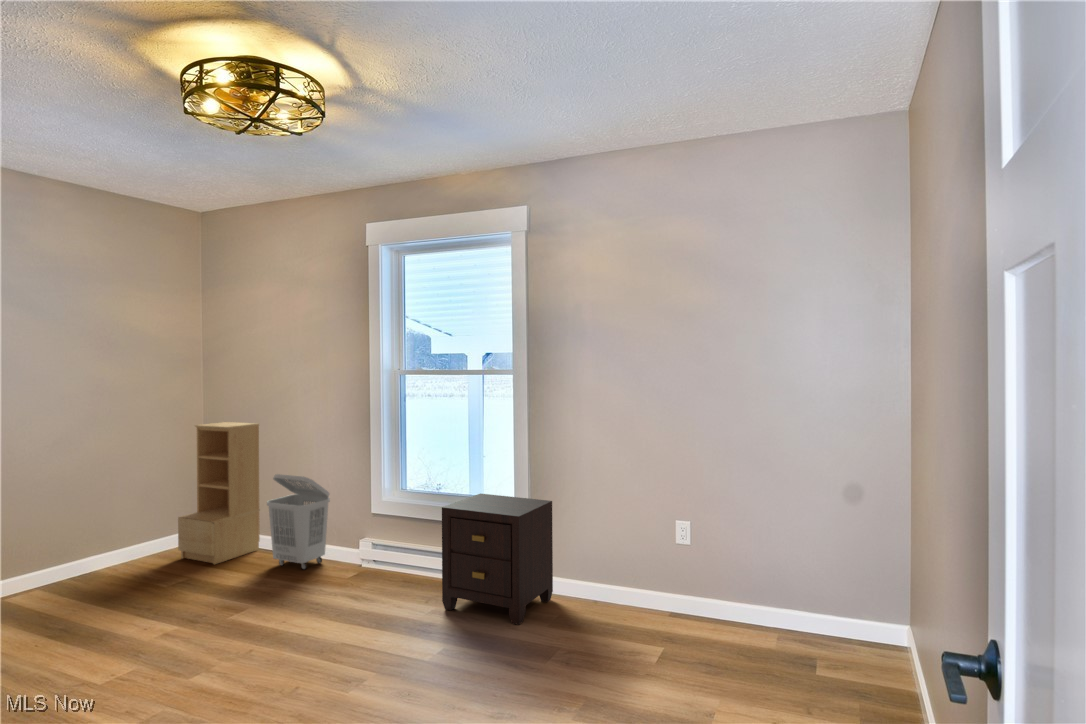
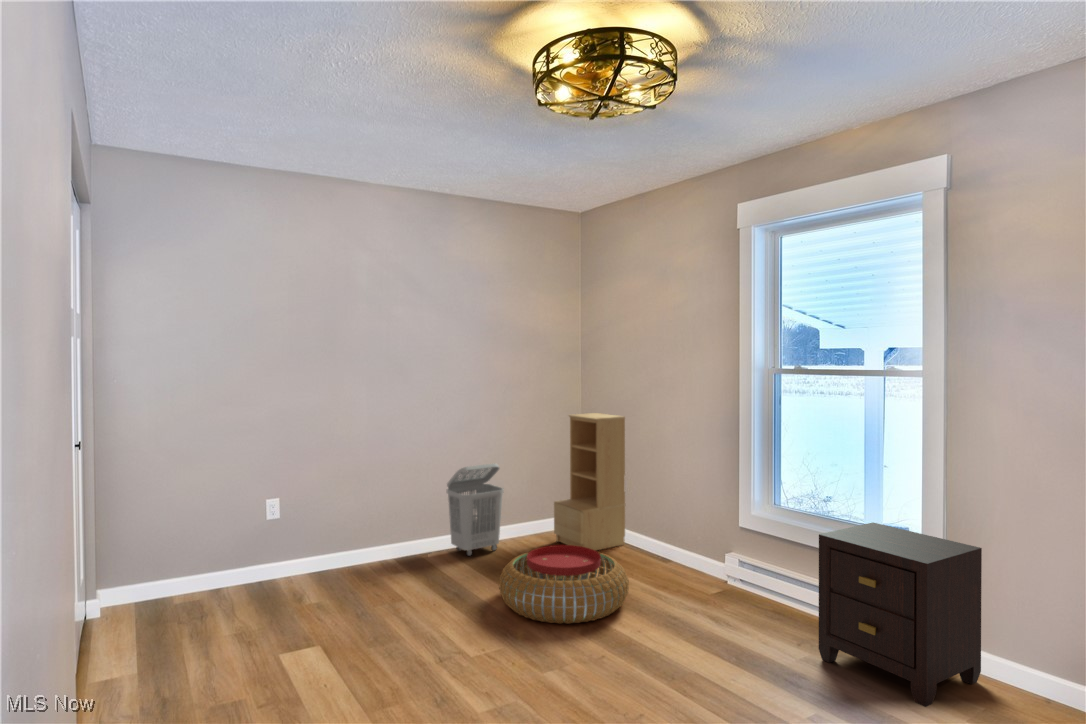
laundry basket: present [267,474,330,570] -> present [446,464,503,556]
pouf: none [119,555,270,638] -> present [499,545,629,624]

